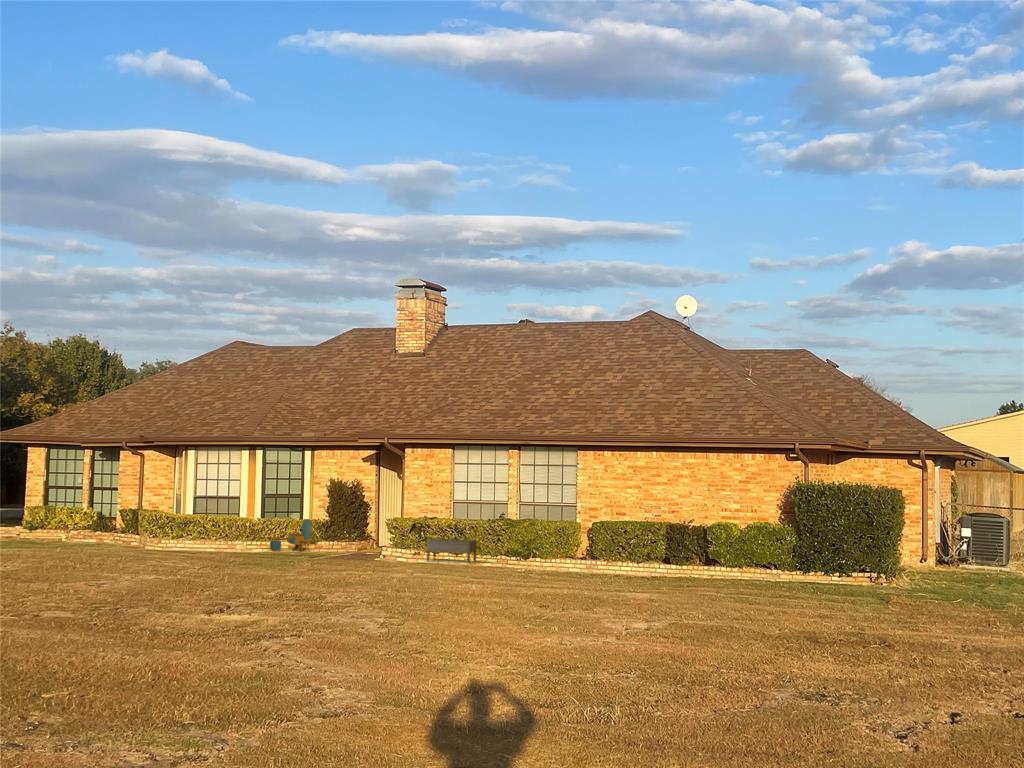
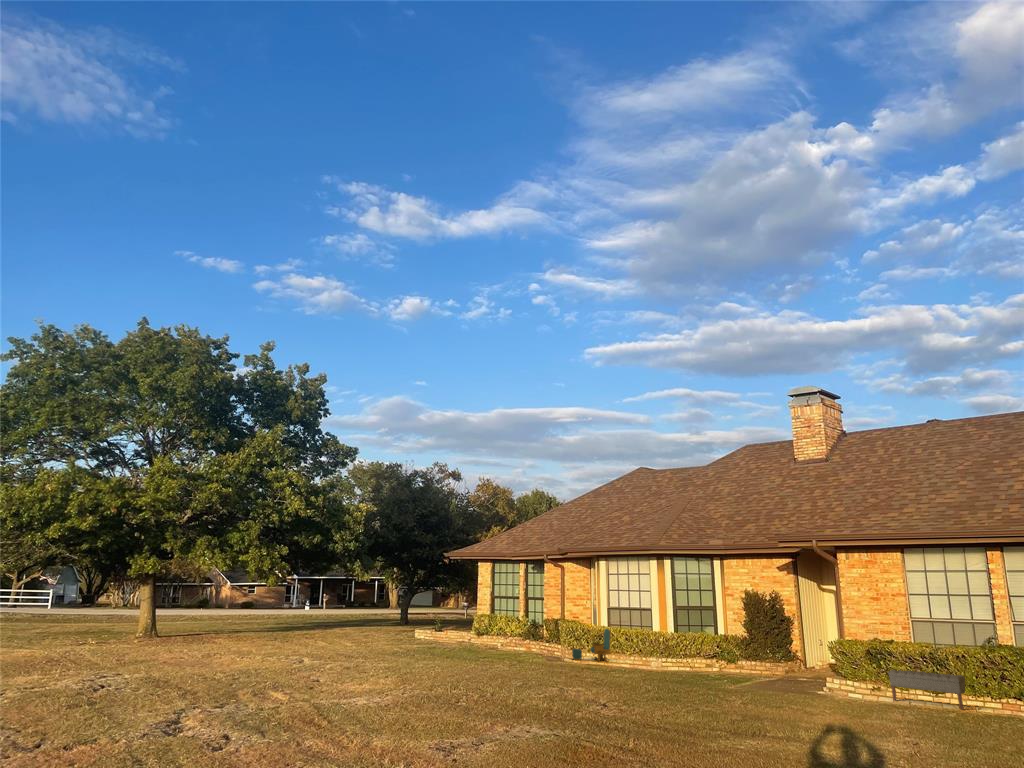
armchair: present [270,520,312,551] -> present [572,629,611,662]

